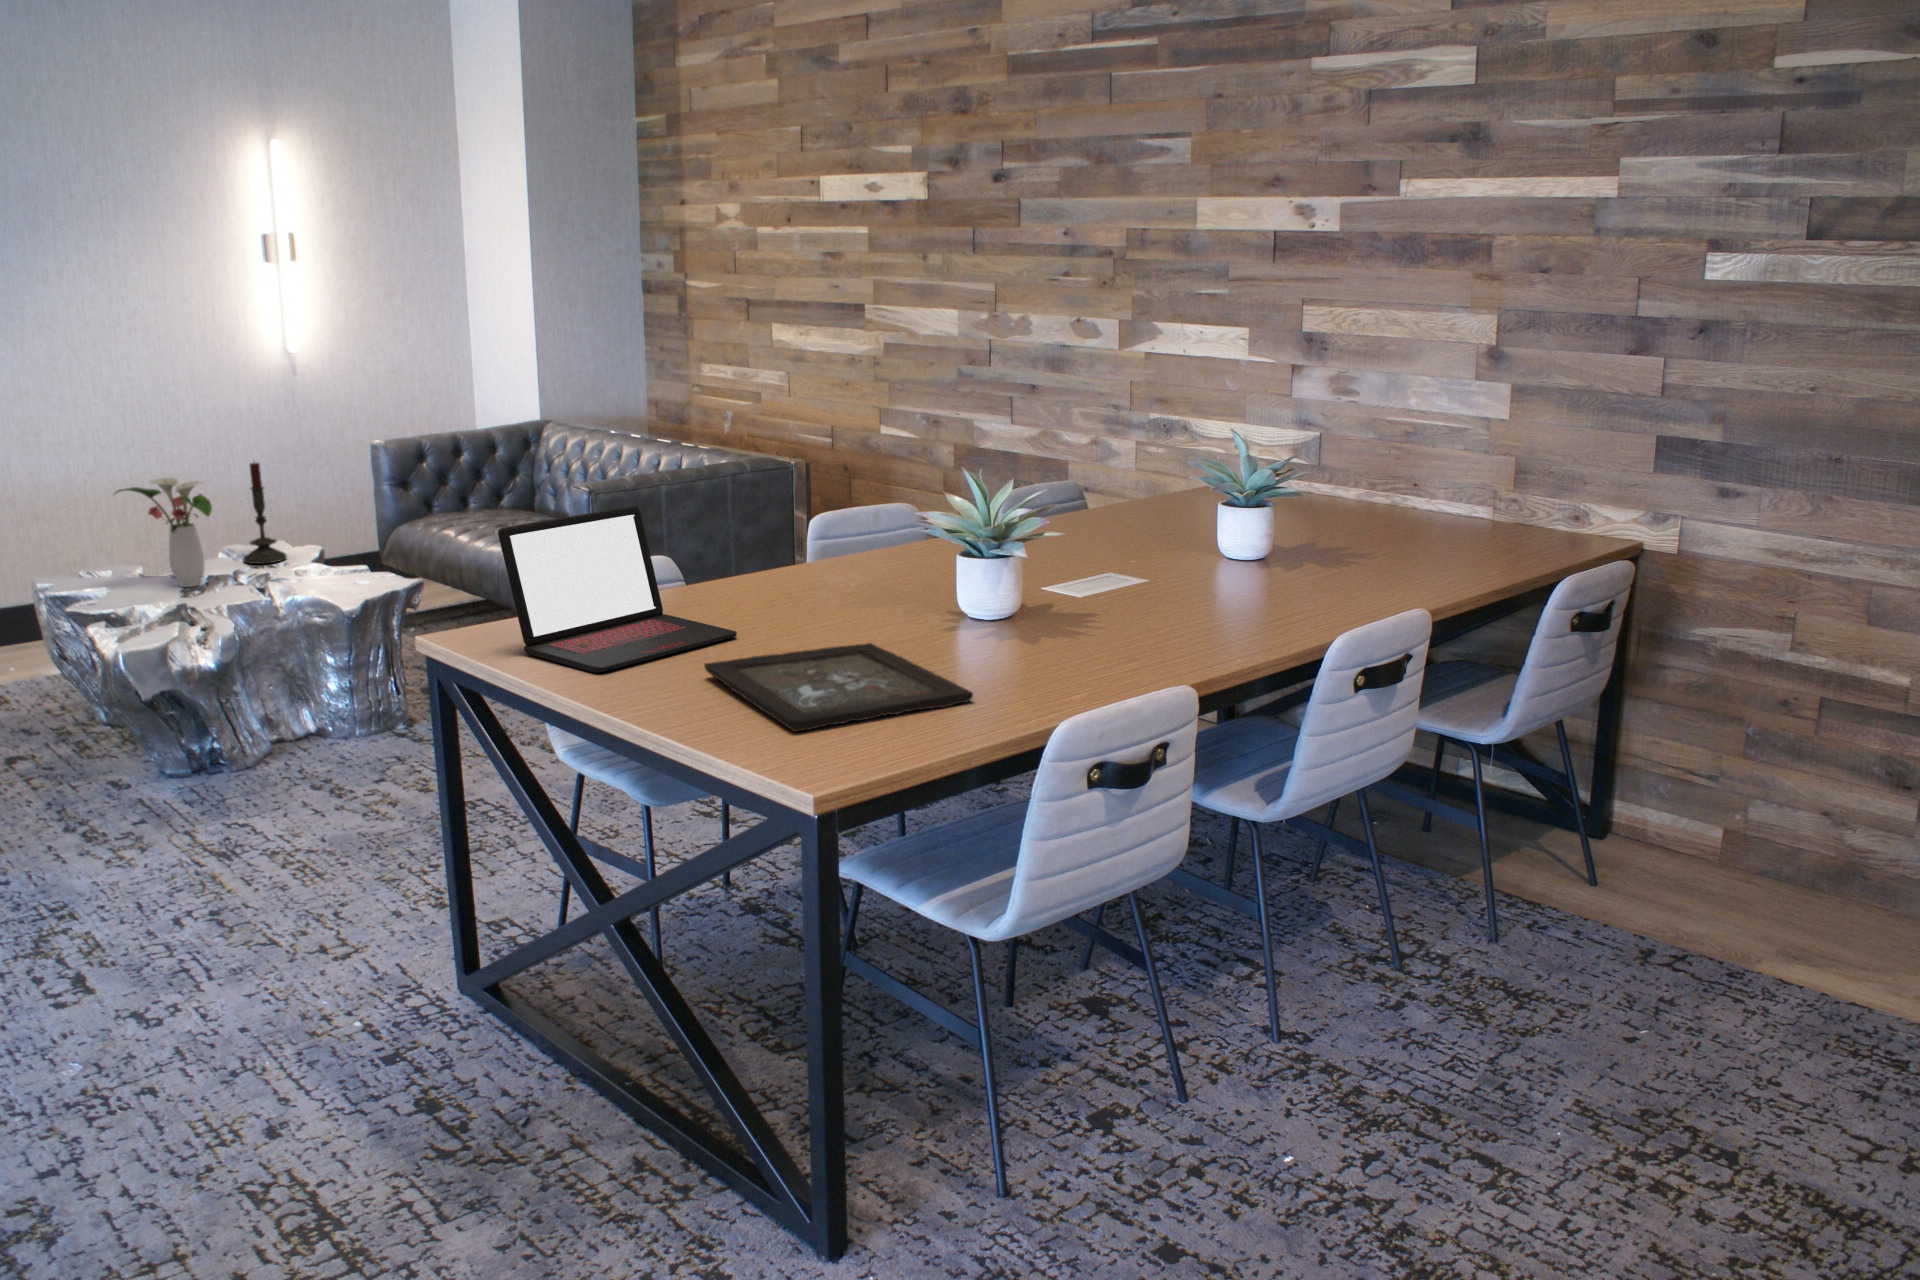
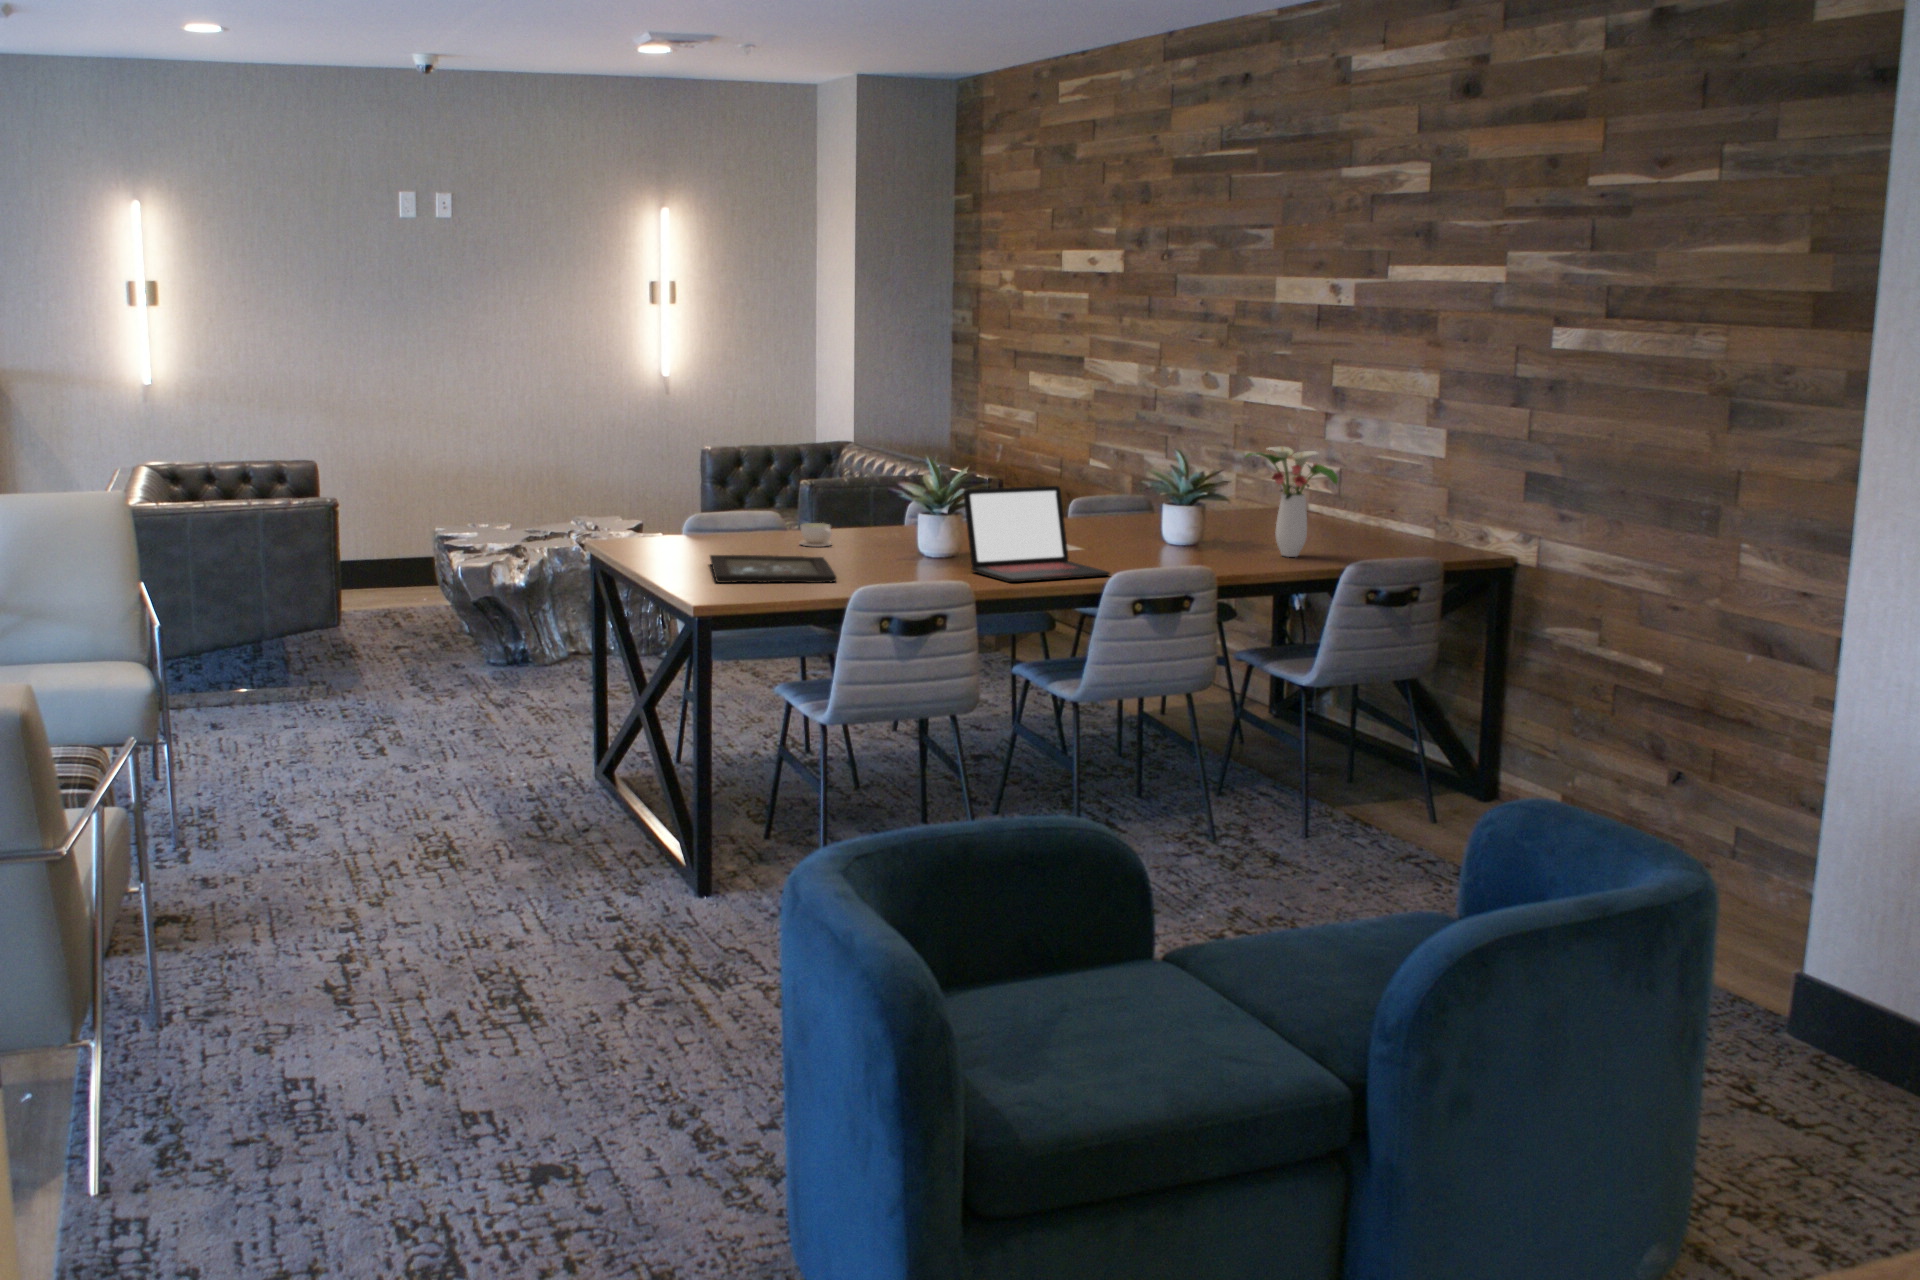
candle: present [244,462,287,564] -> none [576,452,606,530]
flower arrangement: present [115,478,212,587] -> present [1246,446,1338,557]
laptop: present [498,506,737,673] -> present [963,486,1110,582]
coffee cup: none [765,574,818,613] -> present [800,523,832,547]

